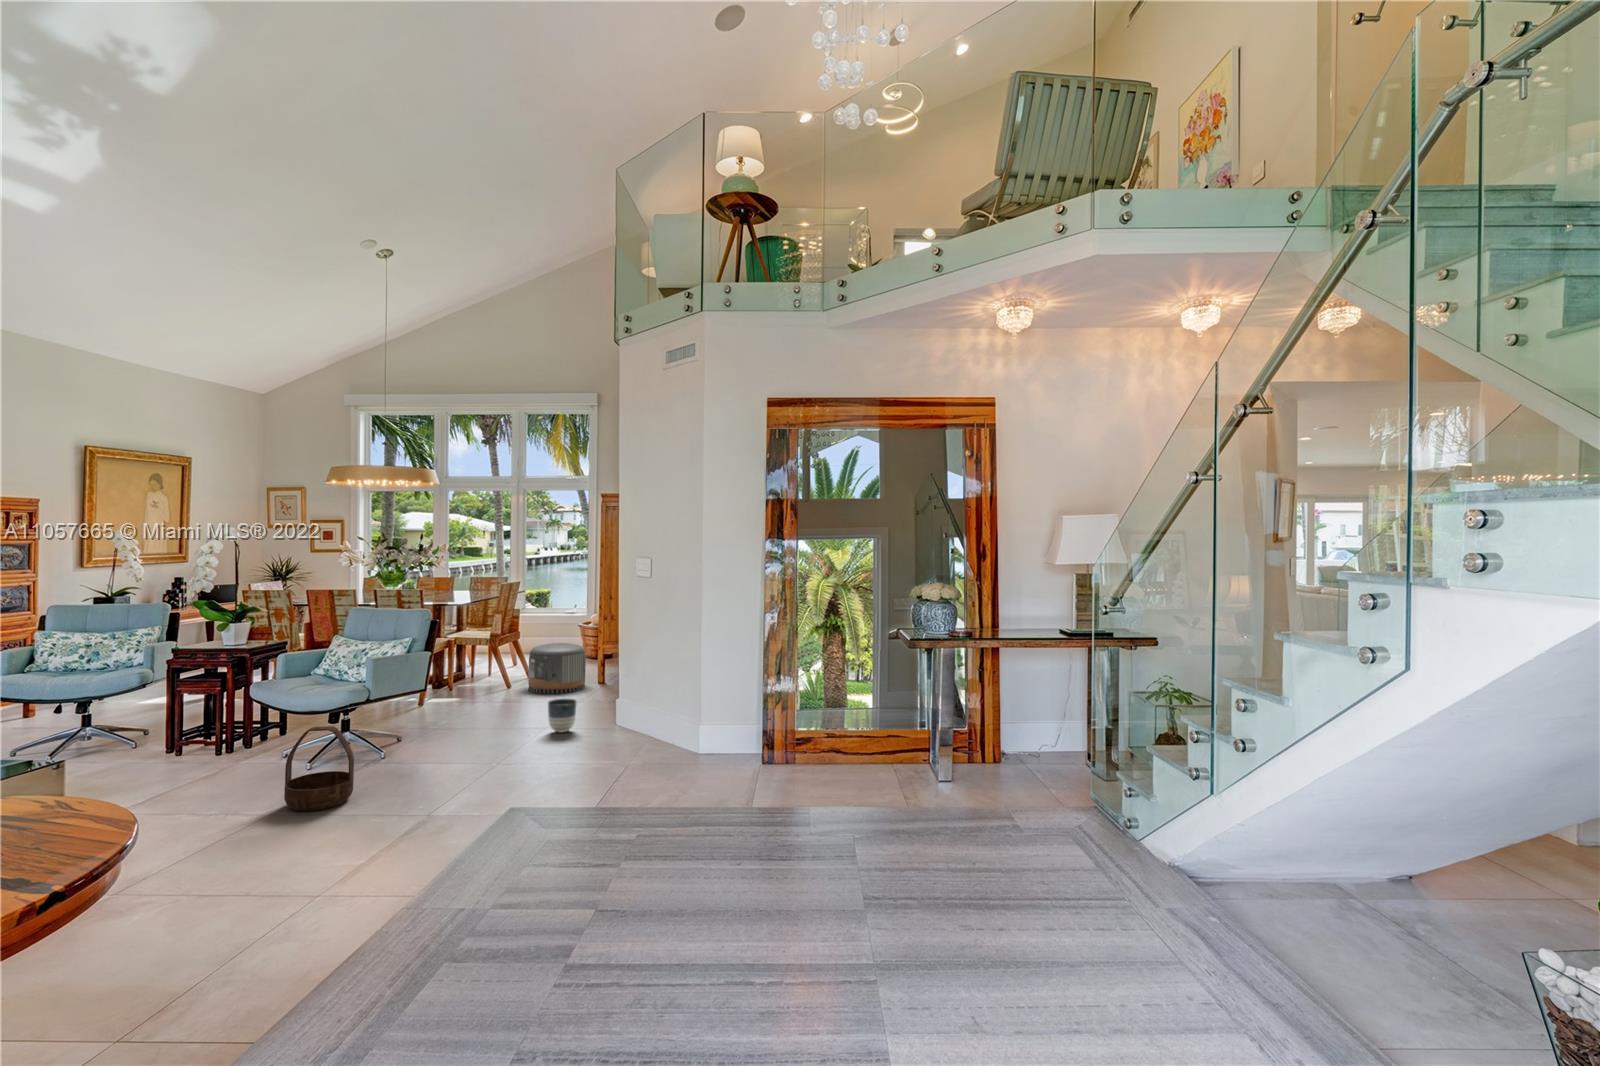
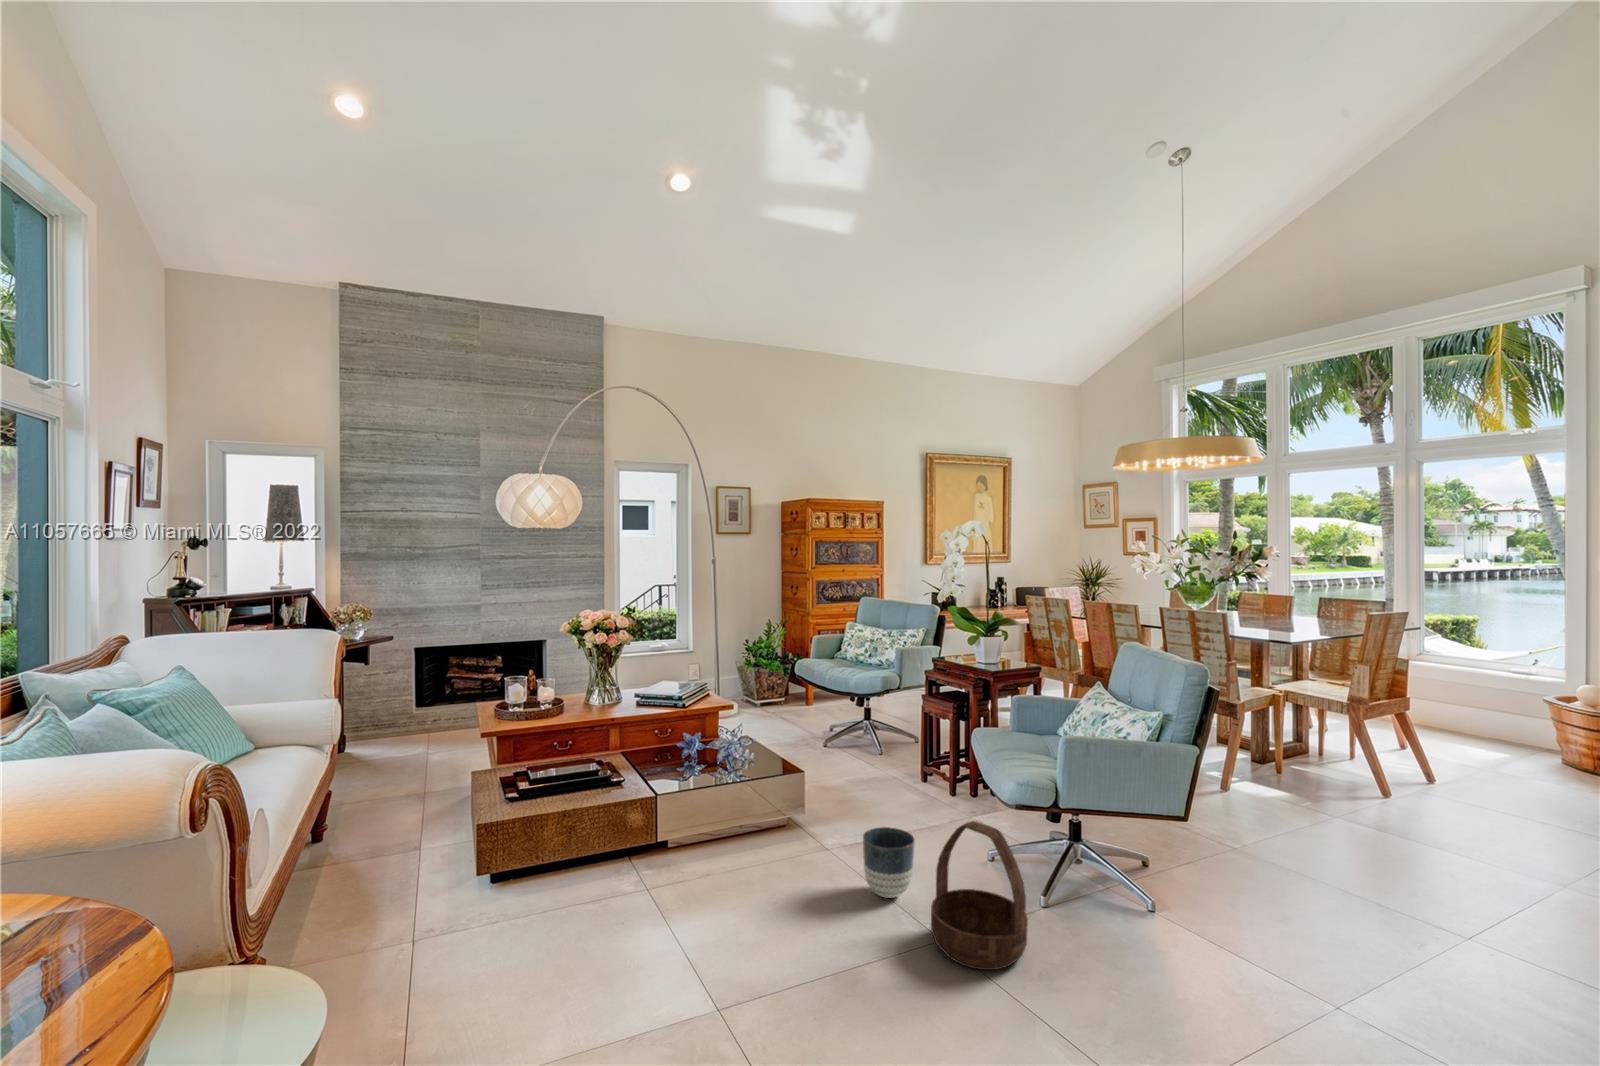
pouf: present [528,643,586,693] -> none [1422,733,1567,846]
planter: present [548,699,576,733] -> present [863,827,915,898]

